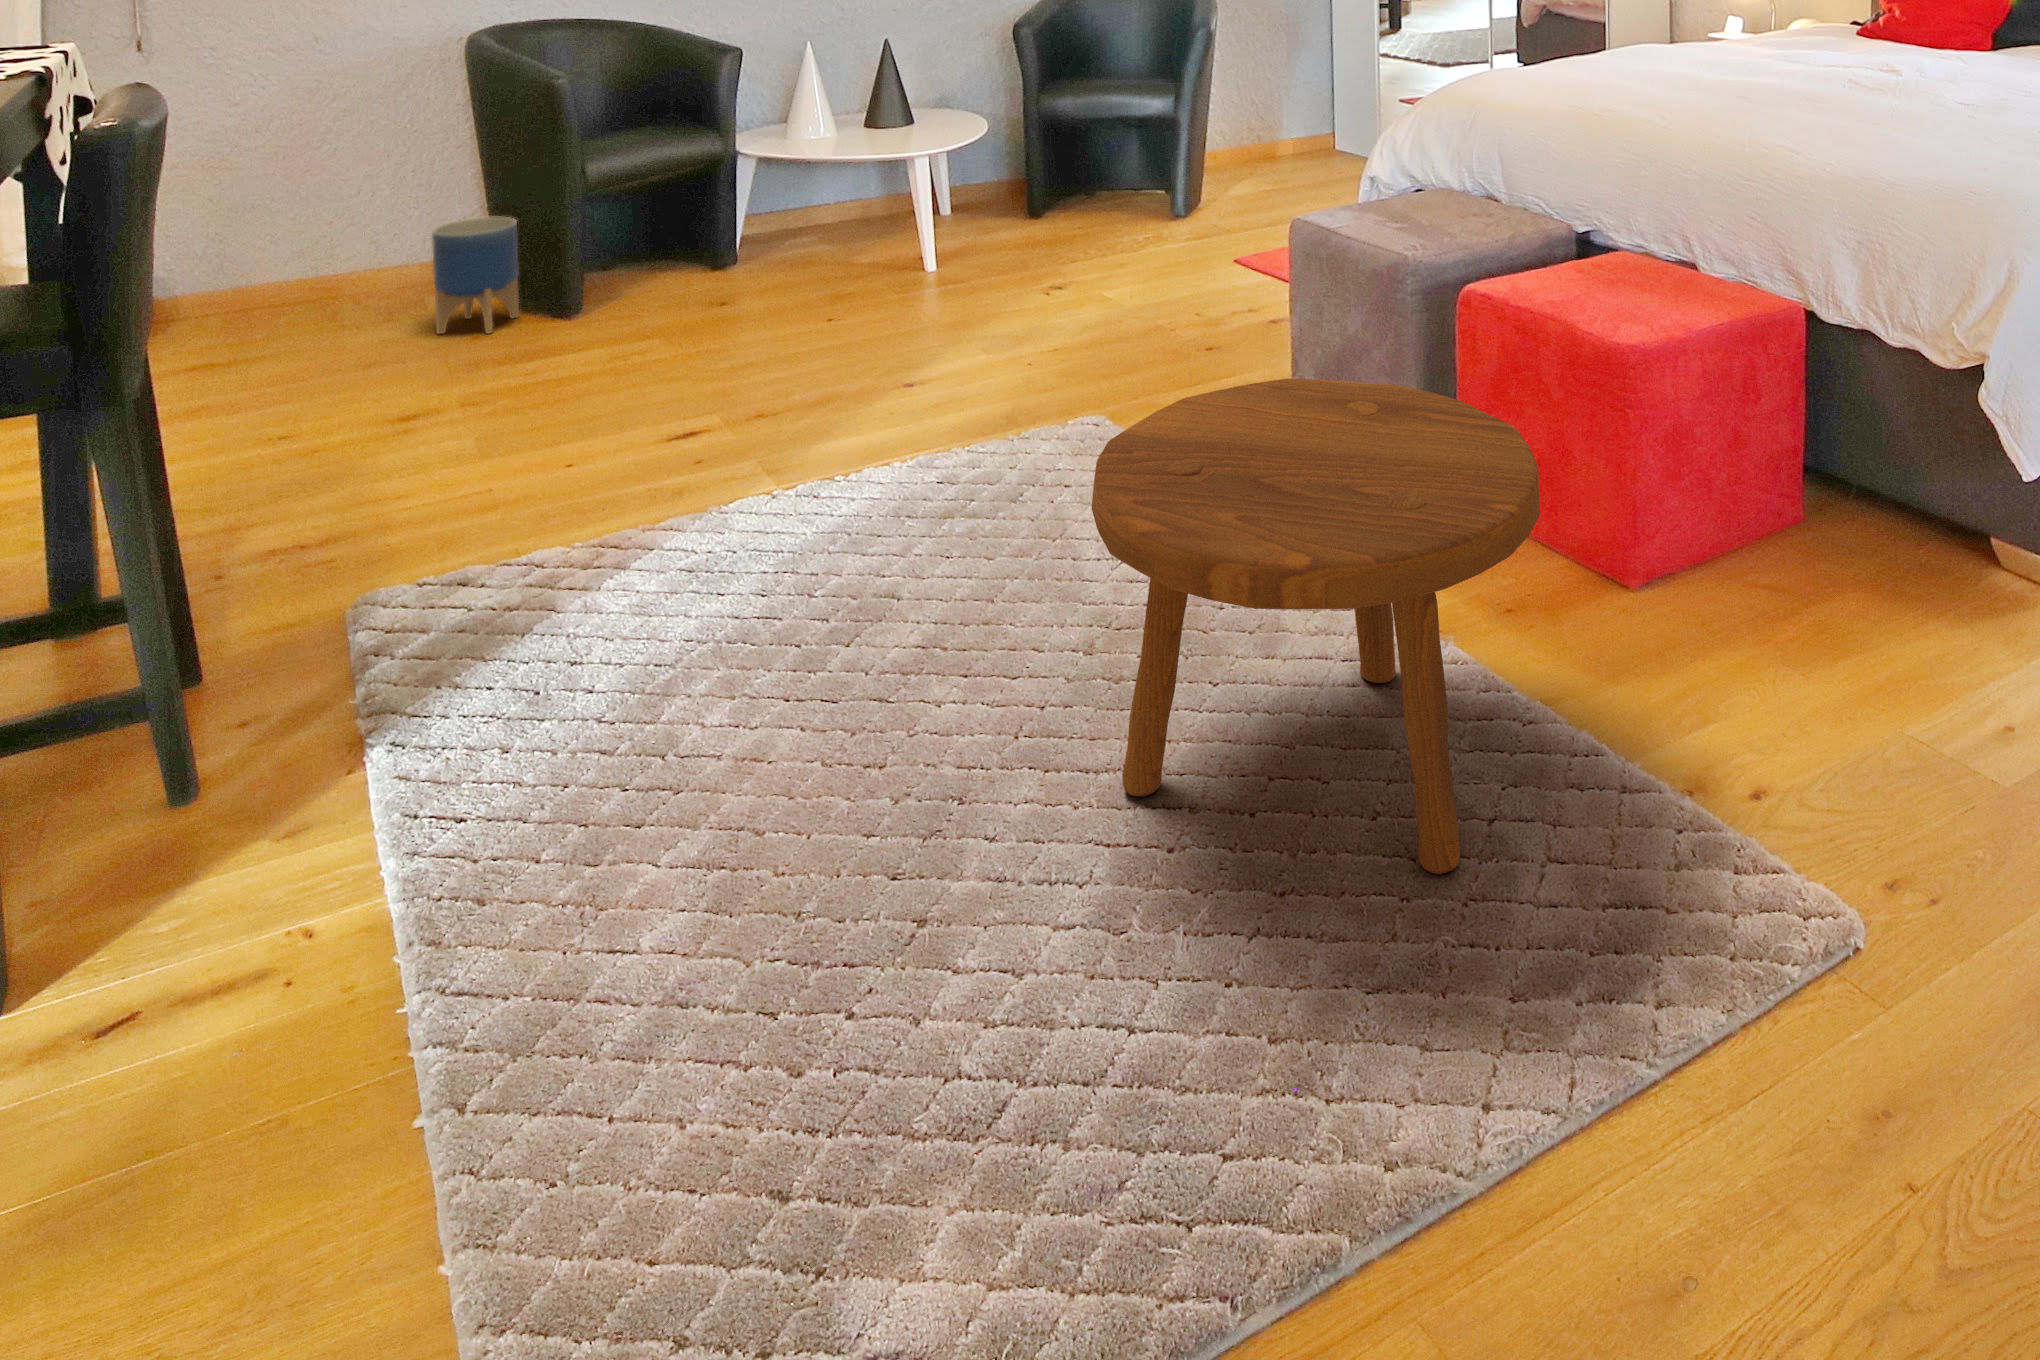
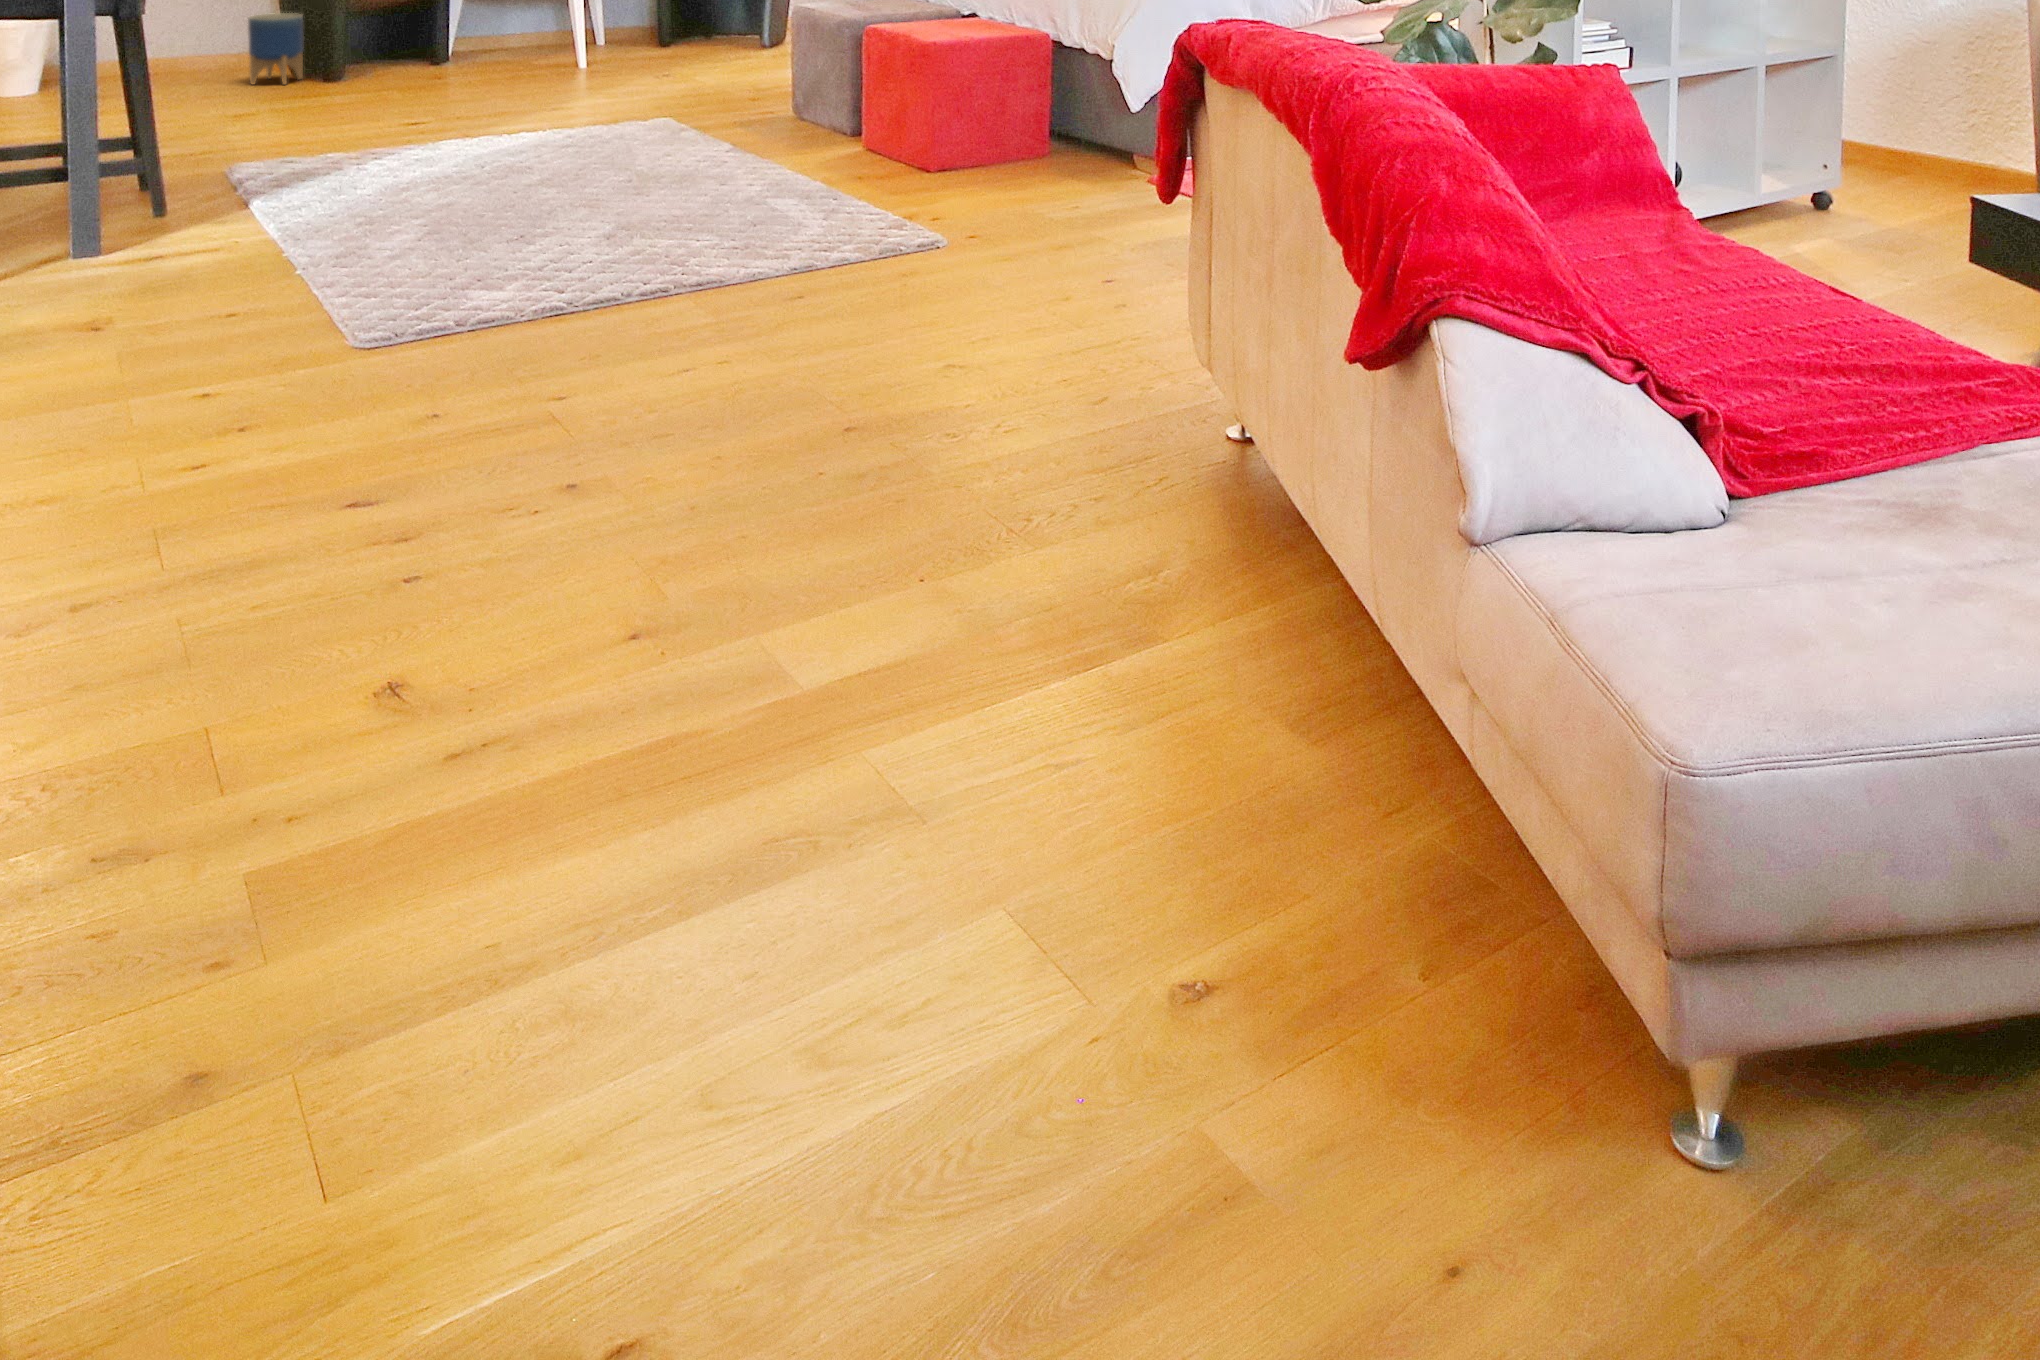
footstool: present [1092,378,1540,874] -> none [613,43,833,231]

